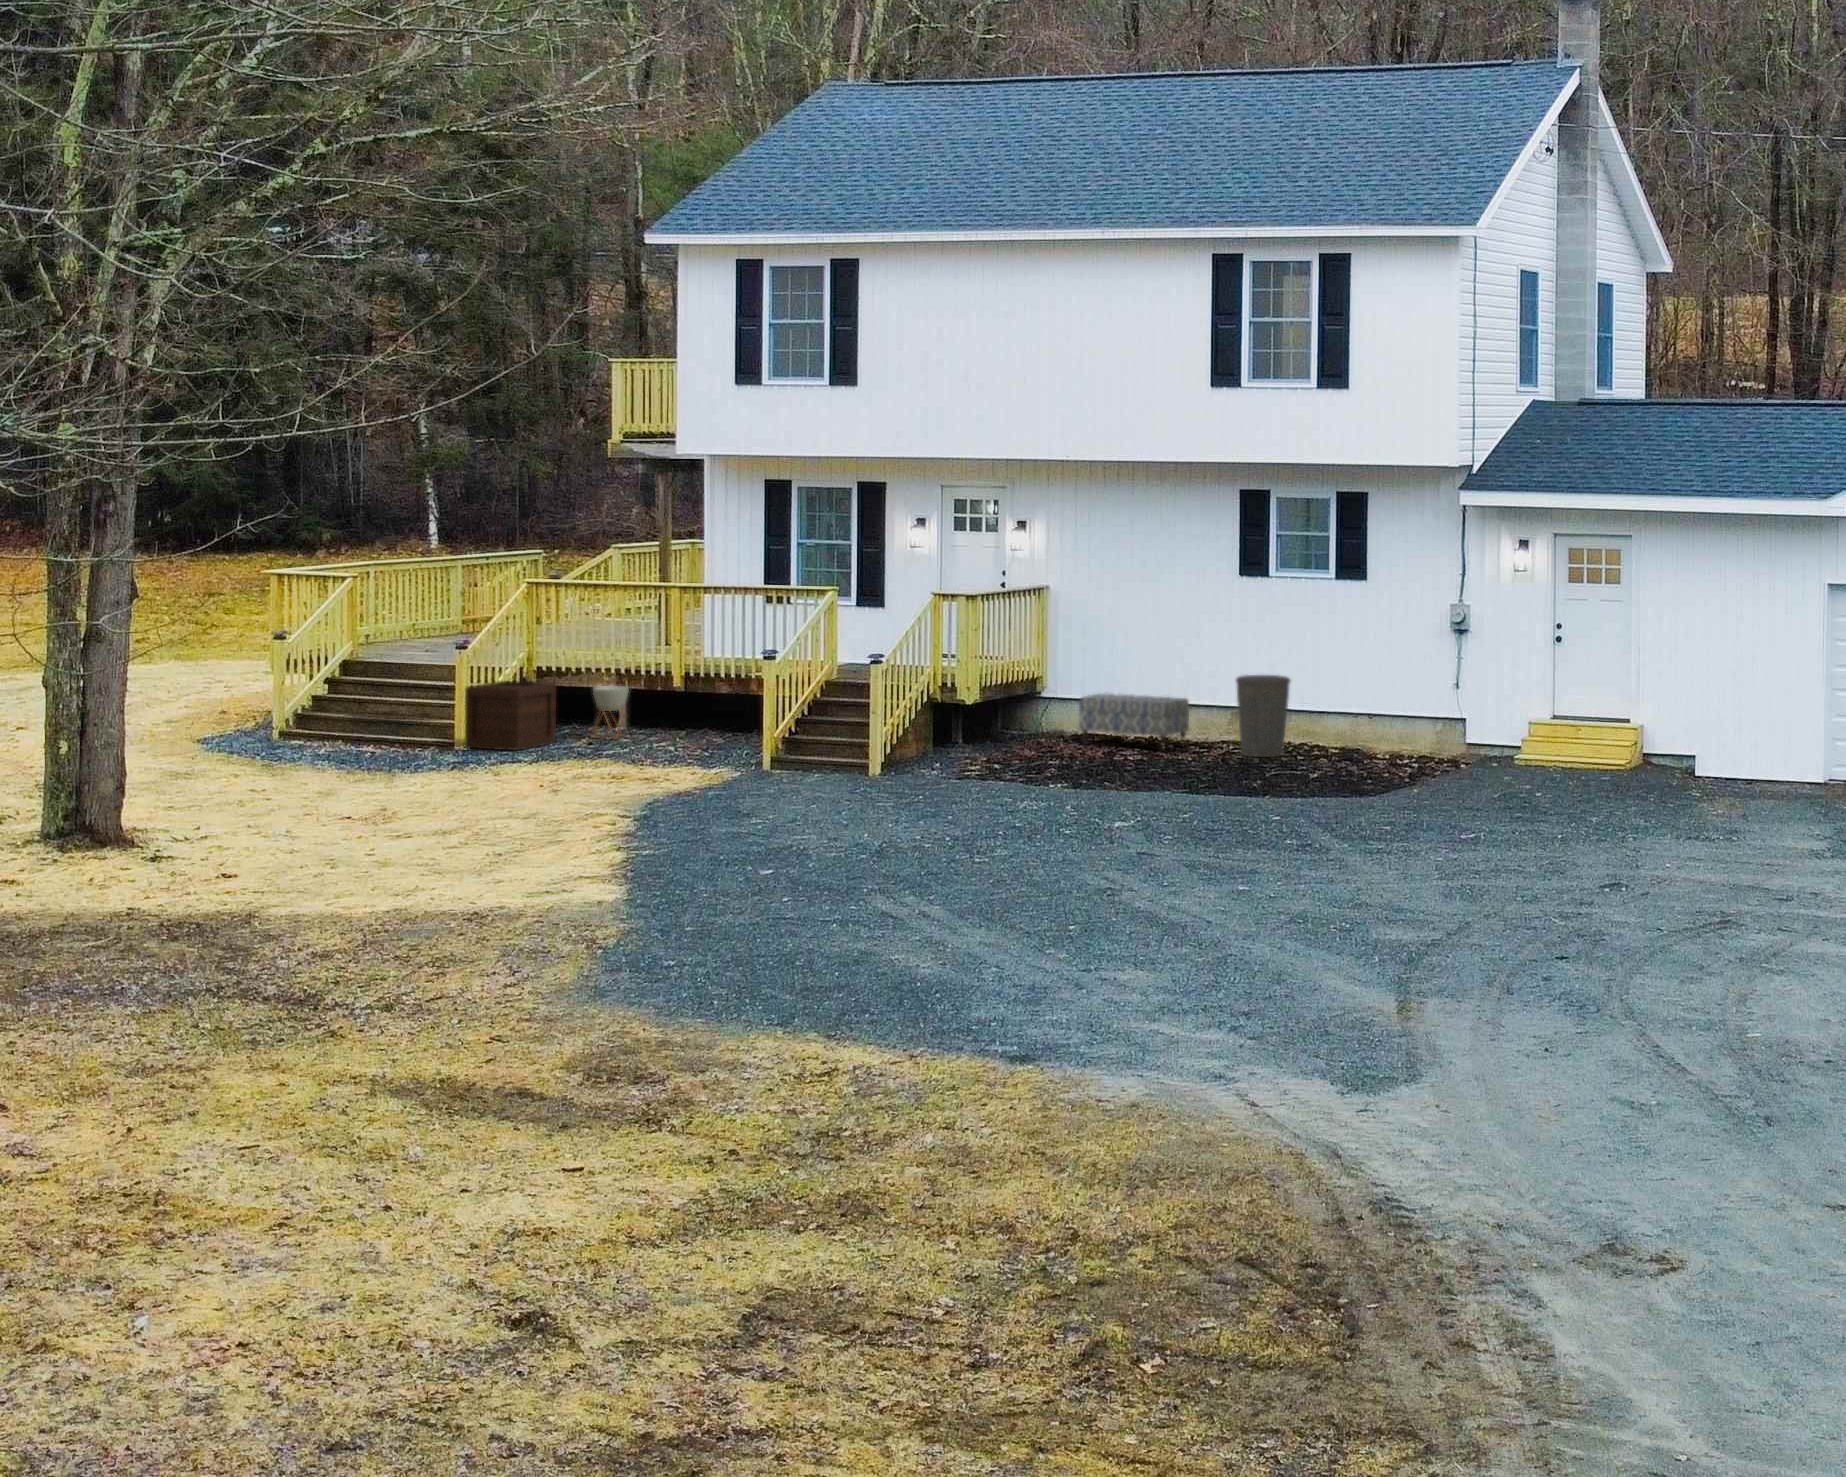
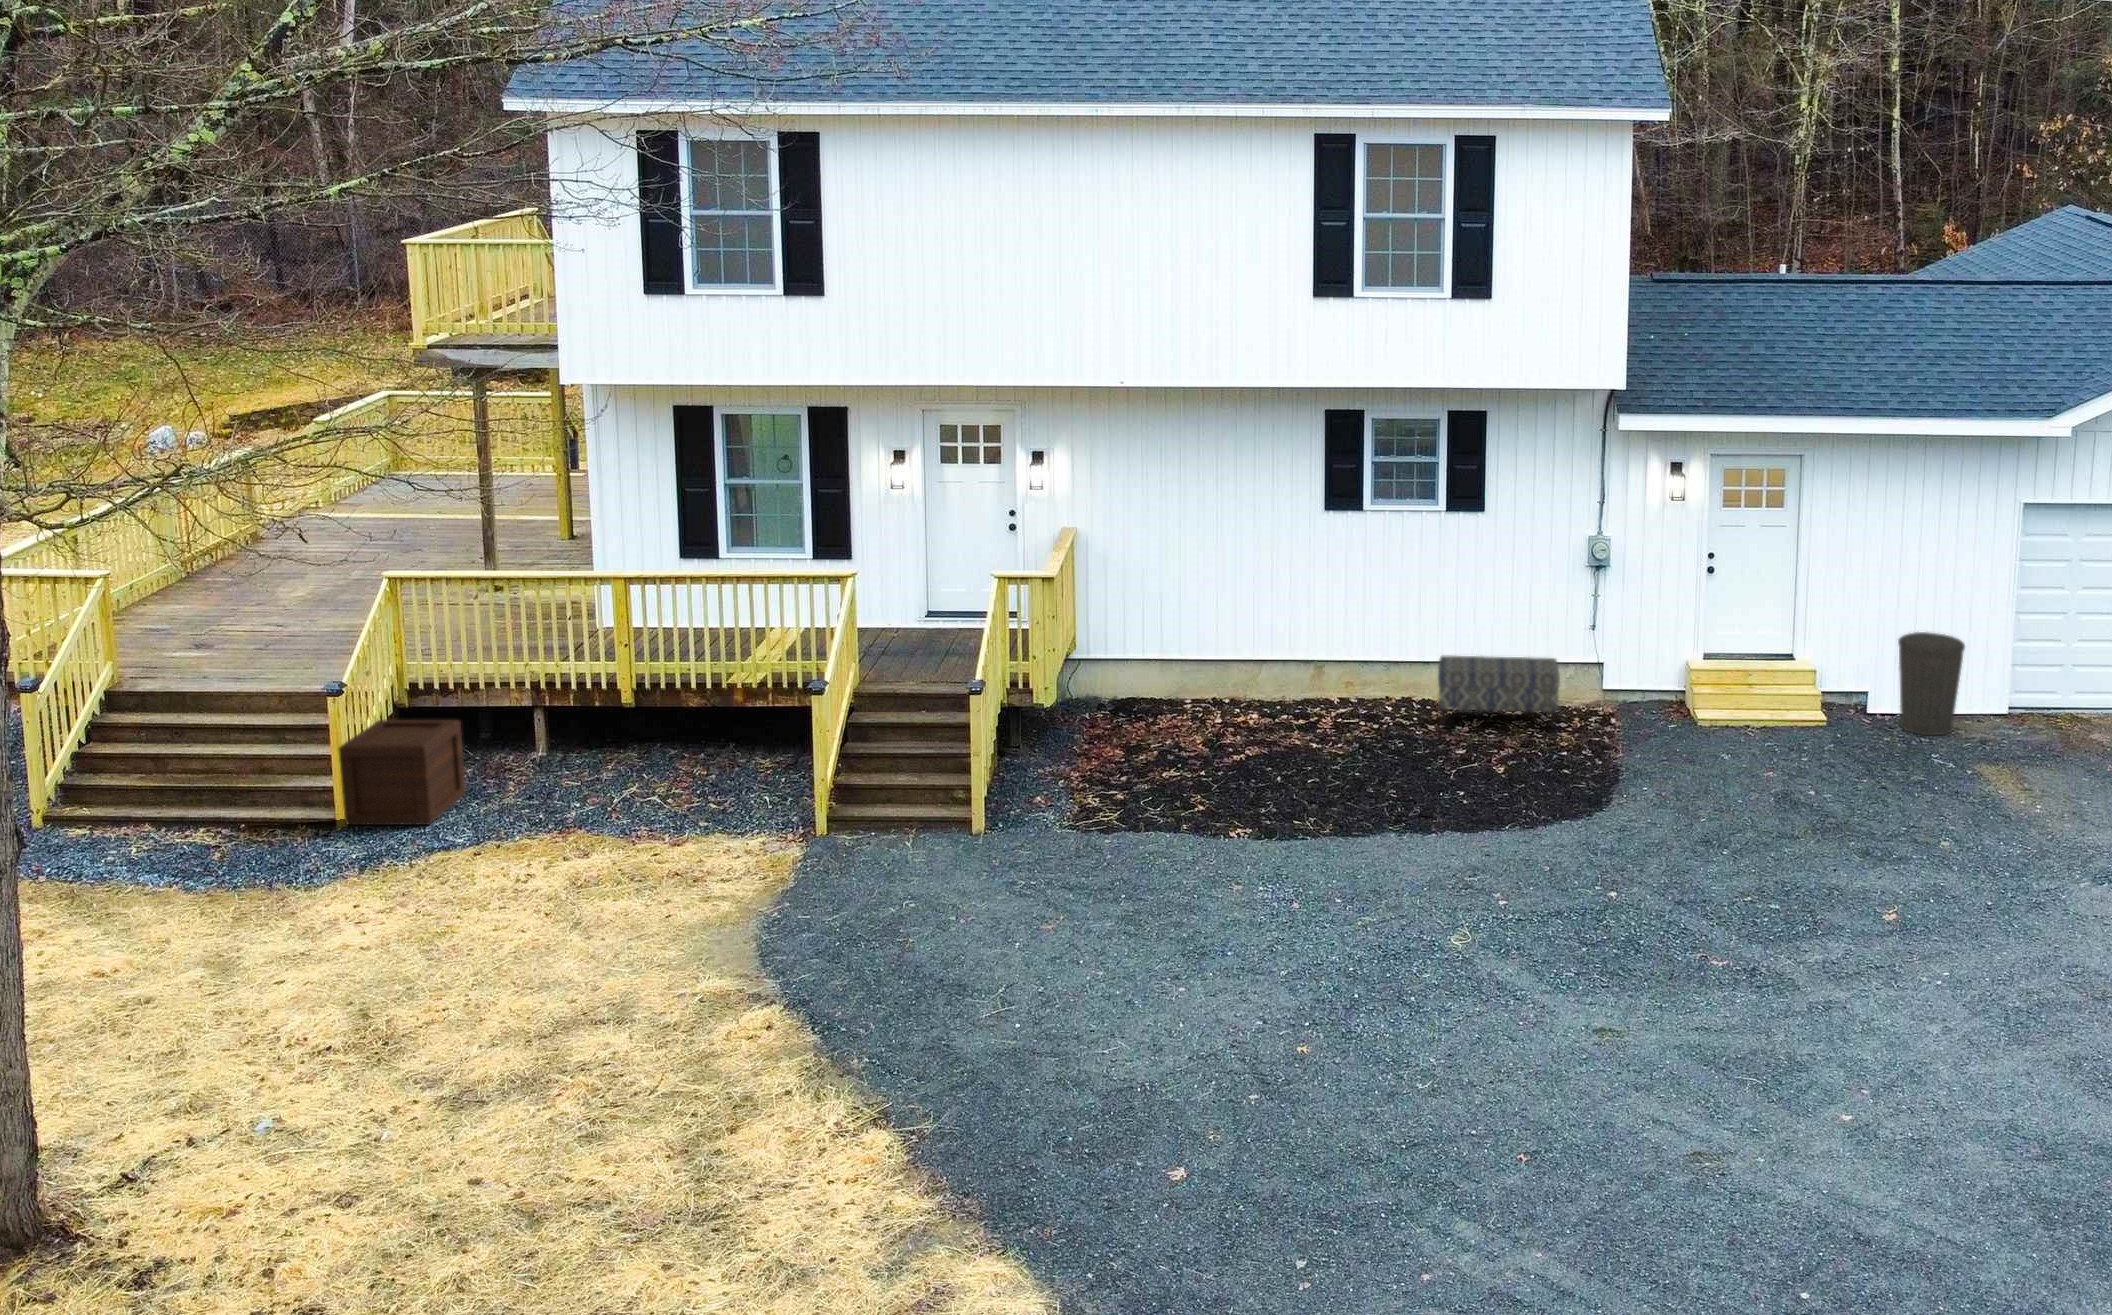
trash can: present [1236,675,1290,757] -> present [1898,632,1965,735]
planter: present [591,686,629,739] -> none [501,702,551,777]
bench: present [1079,694,1189,750] -> present [1438,655,1560,728]

